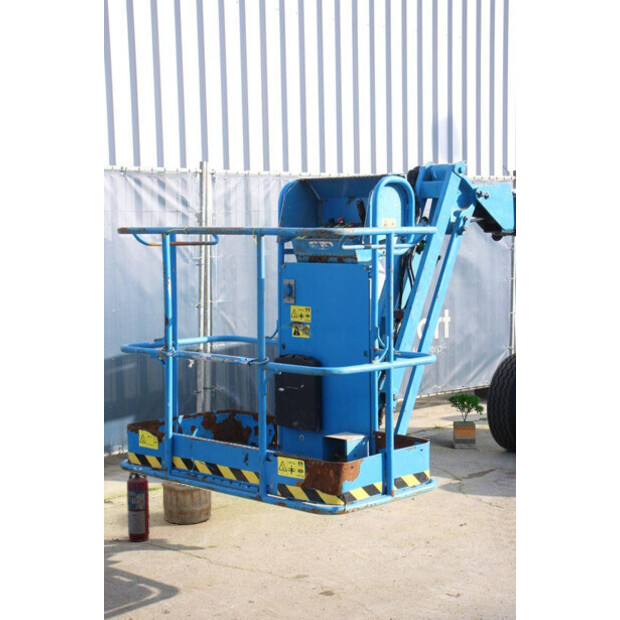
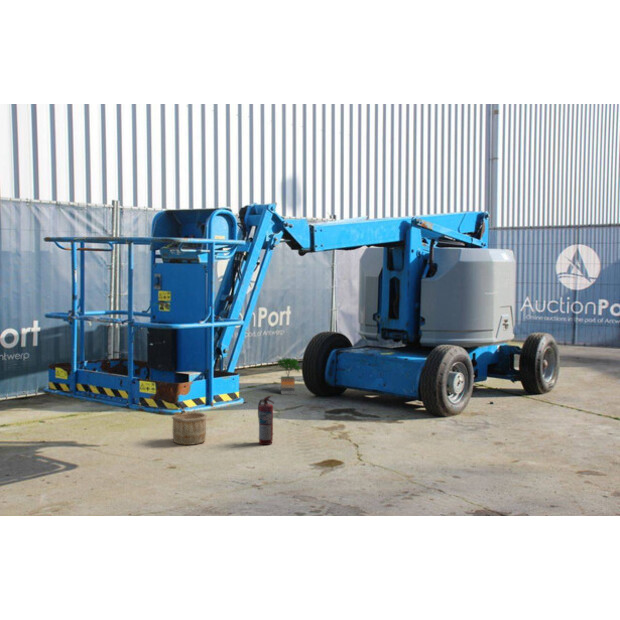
fire extinguisher: present [127,472,150,542] -> present [258,396,274,445]
wooden bucket: present [161,481,211,524] -> present [172,412,207,445]

